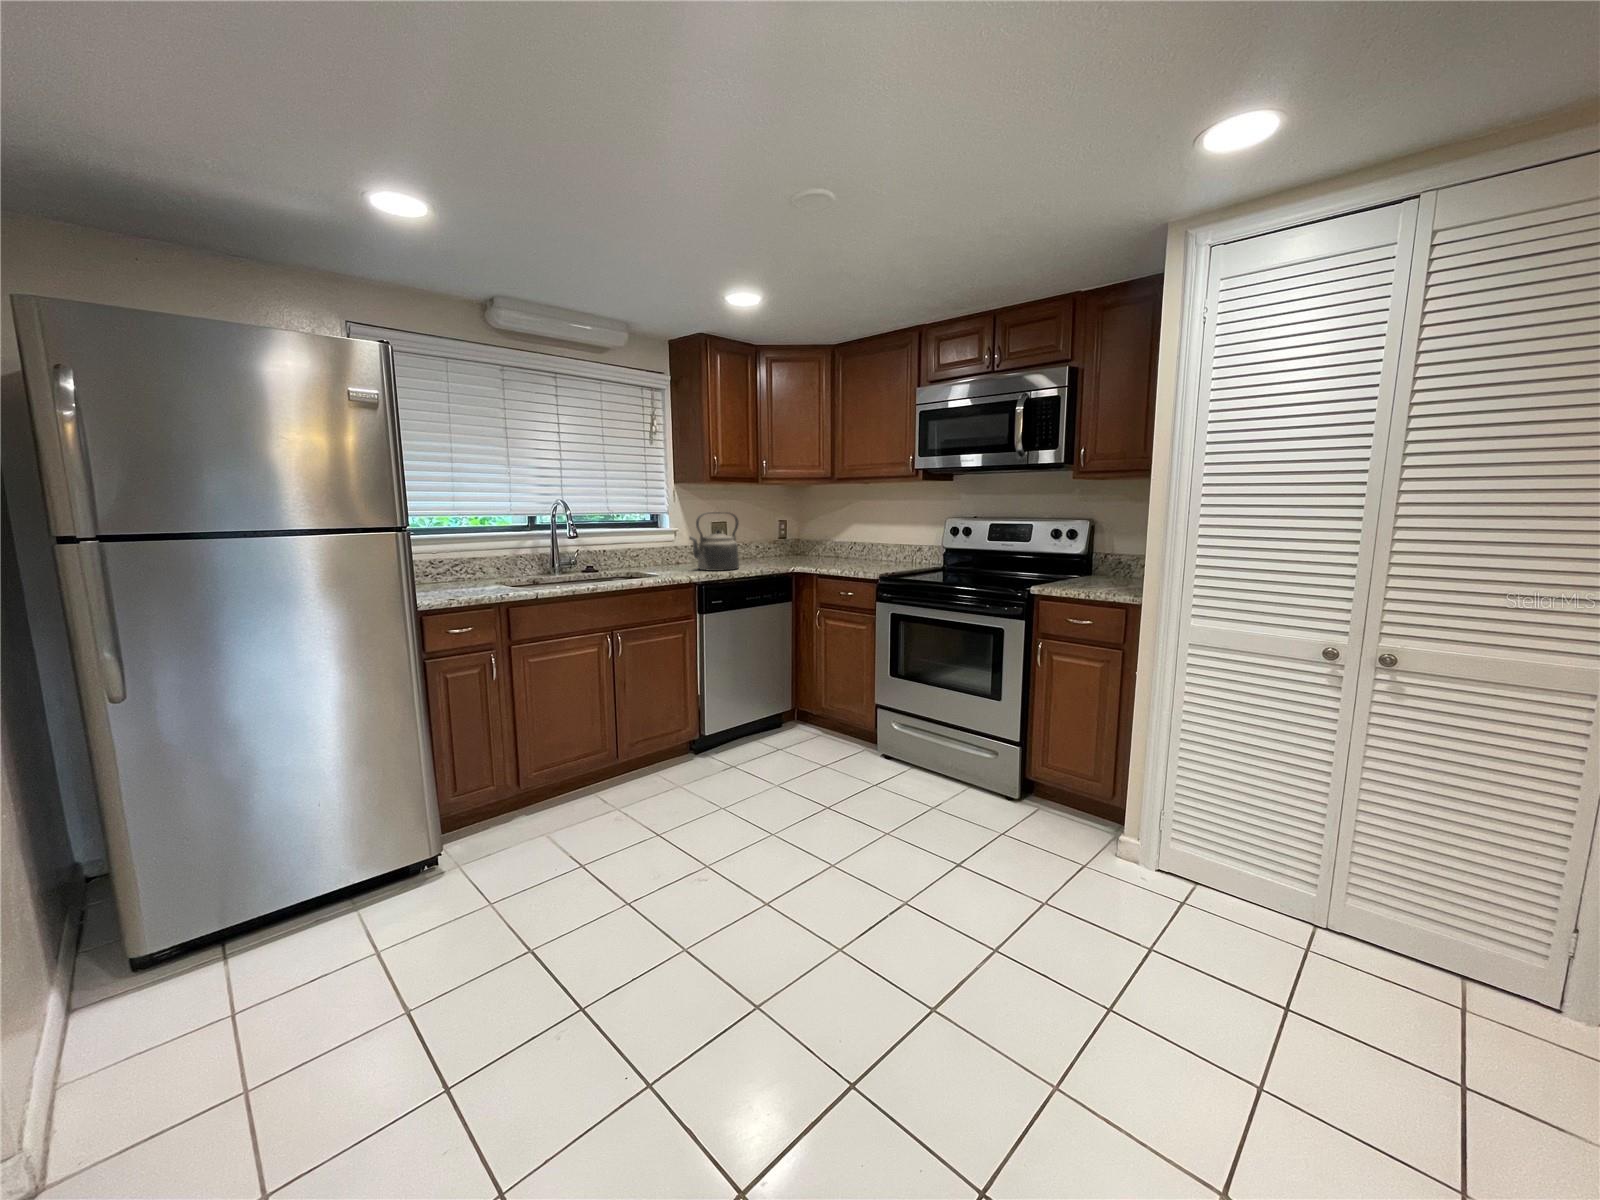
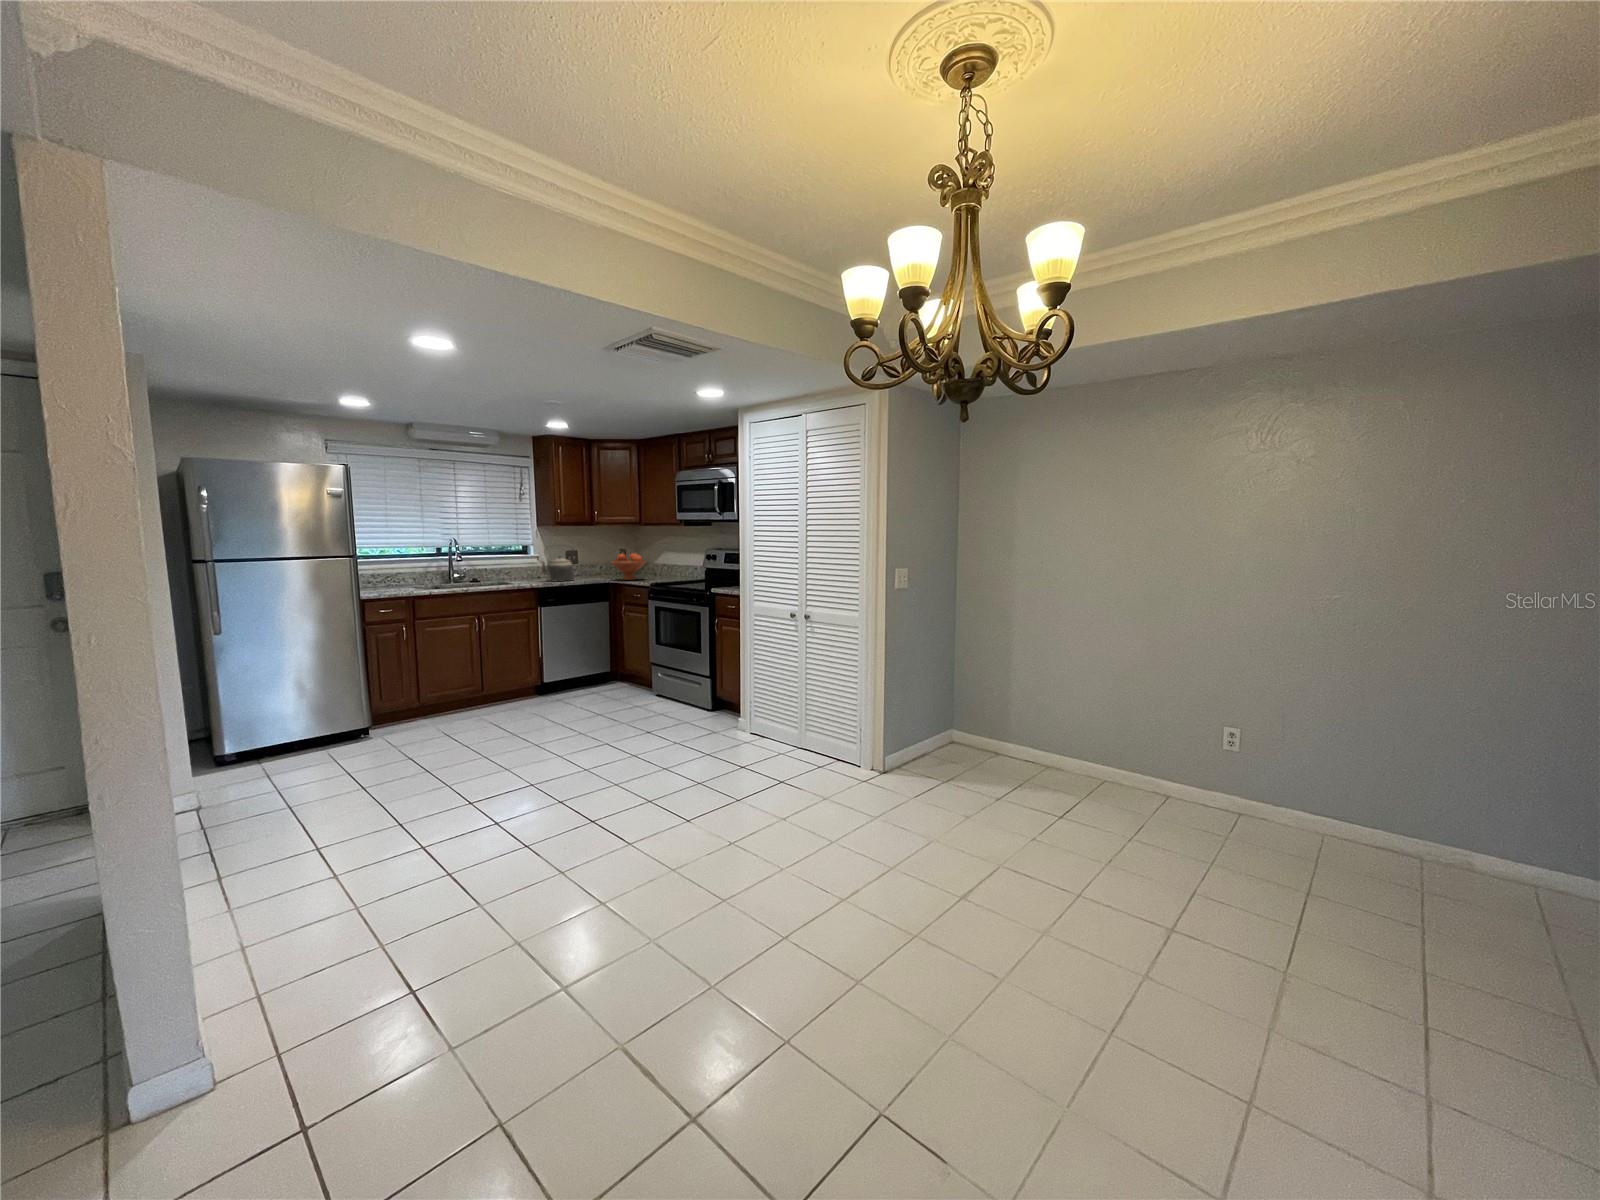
fruit bowl: none [796,525,852,568] -> present [611,553,646,580]

